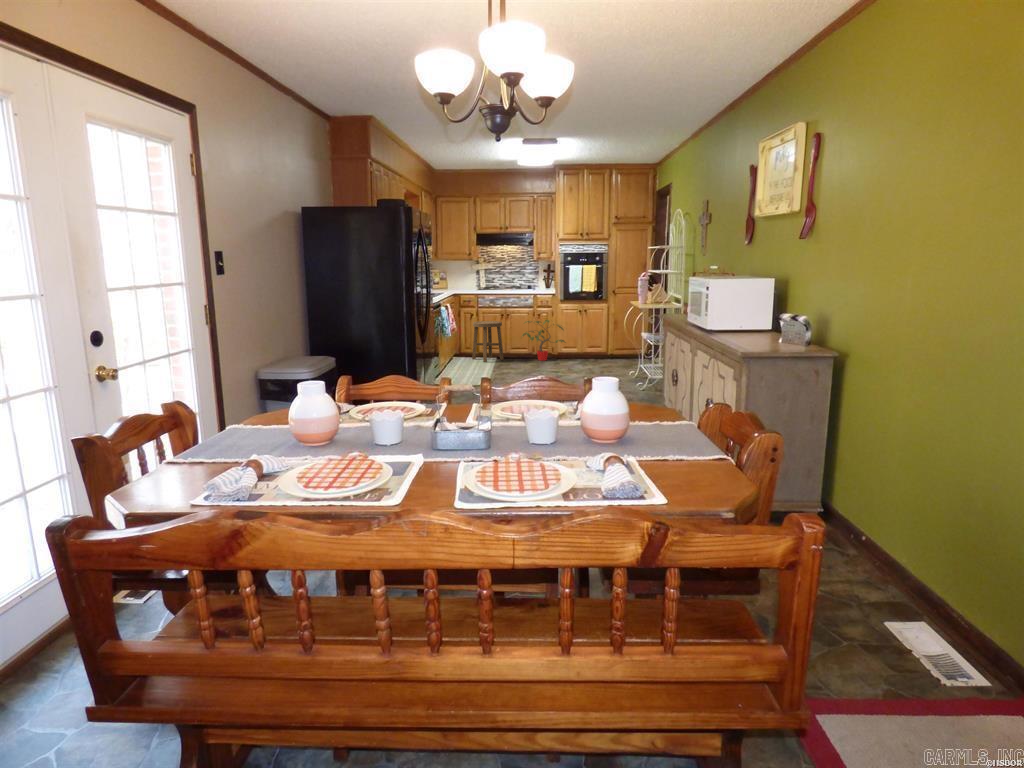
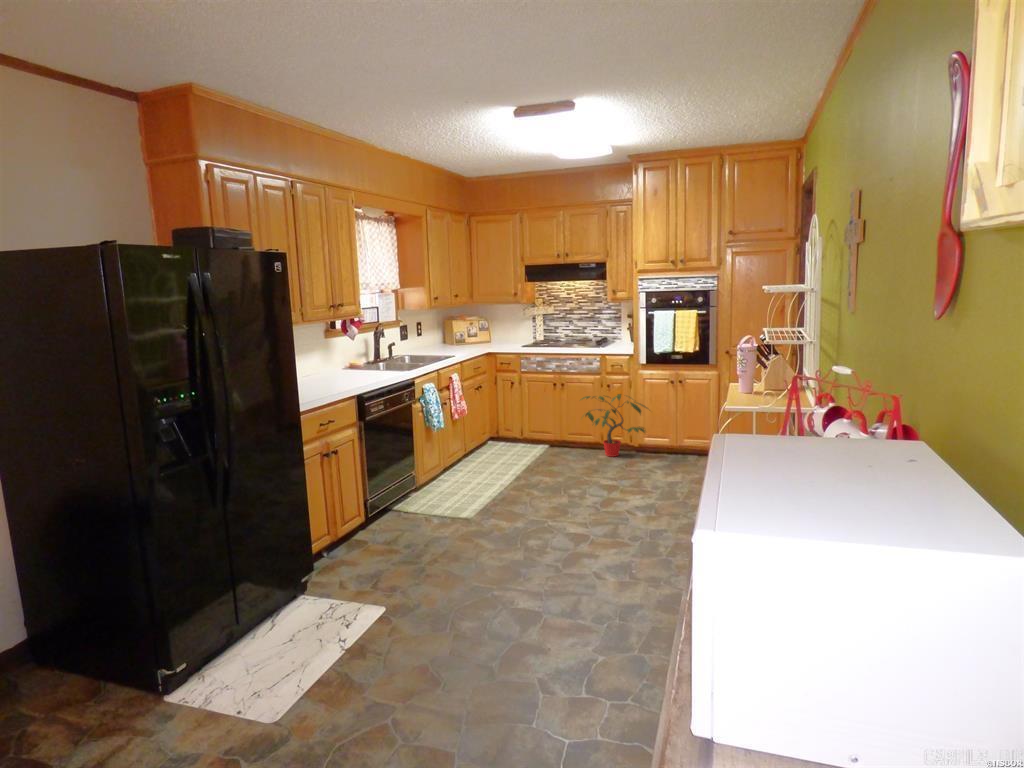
stool: present [472,321,504,362] -> none [508,392,553,456]

